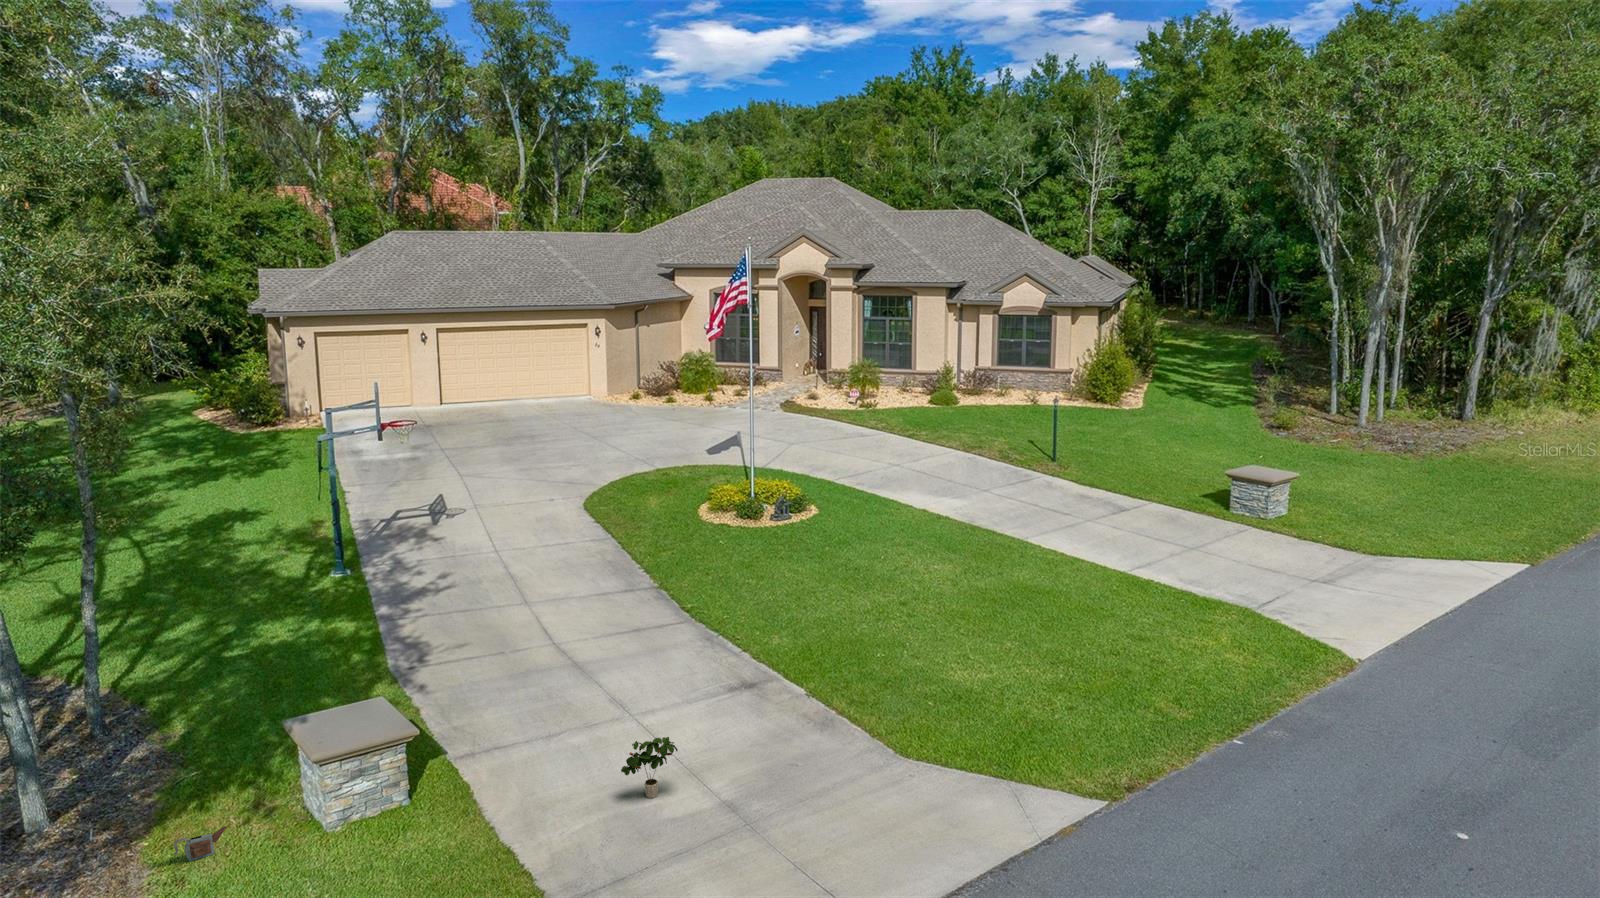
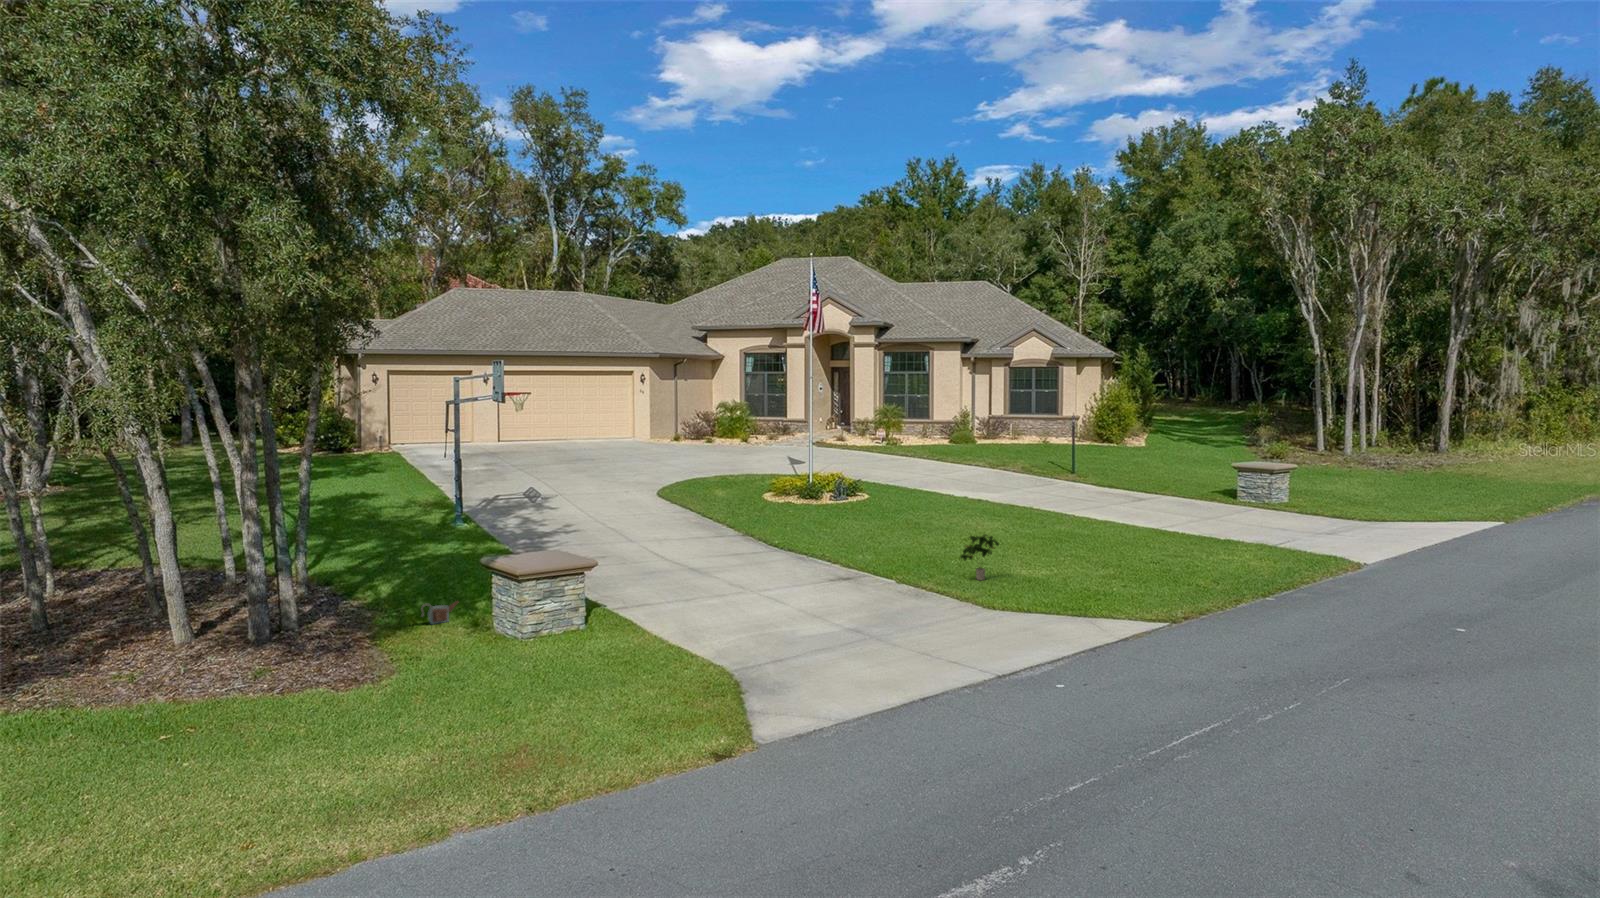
potted plant: present [621,737,678,798] -> present [960,534,999,580]

